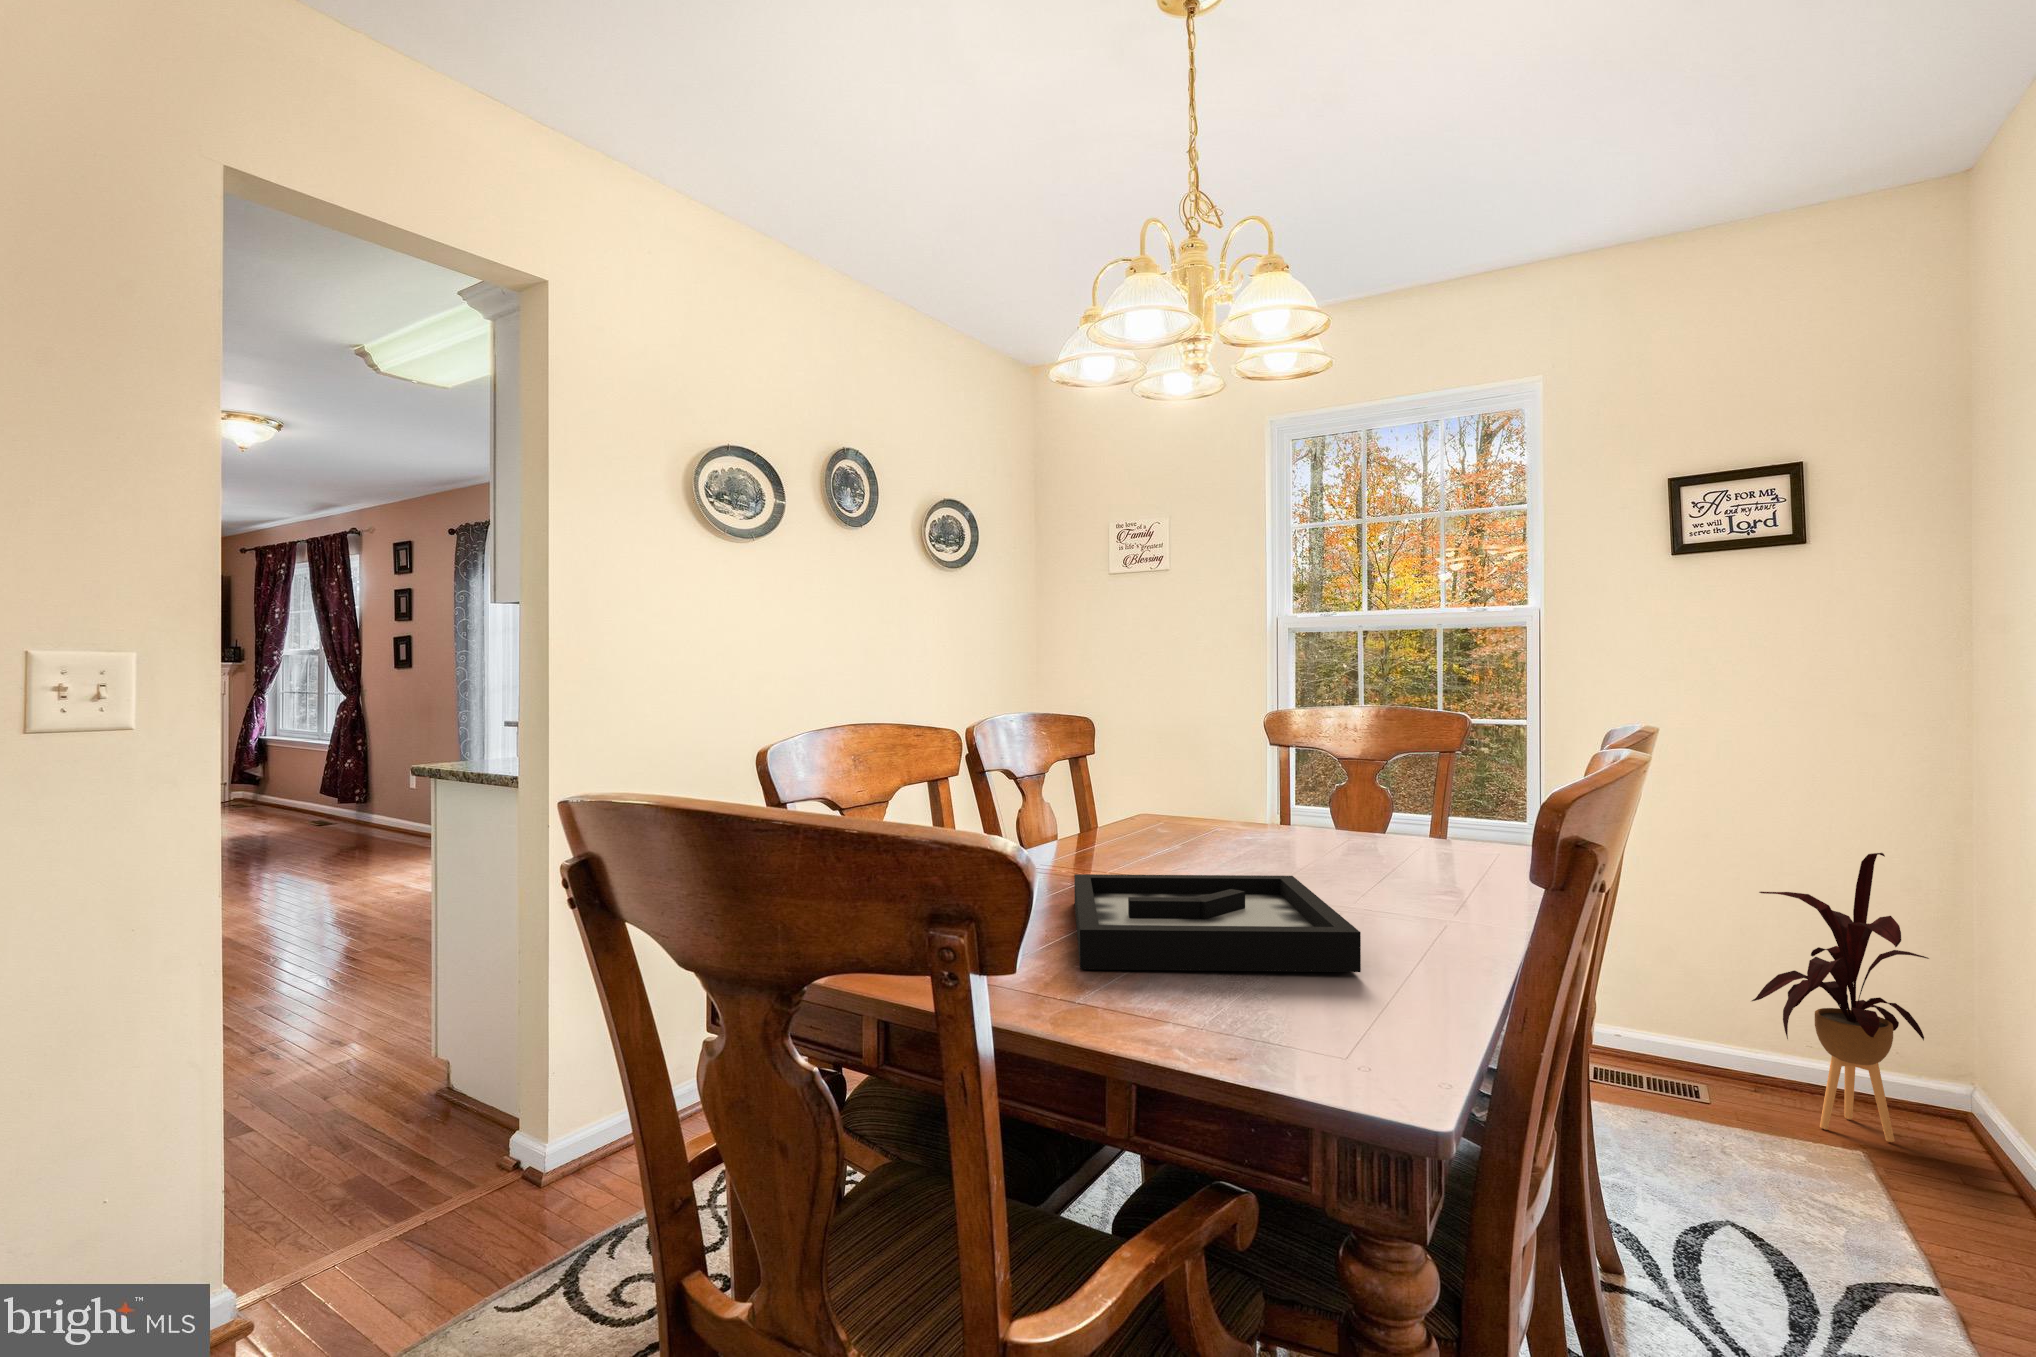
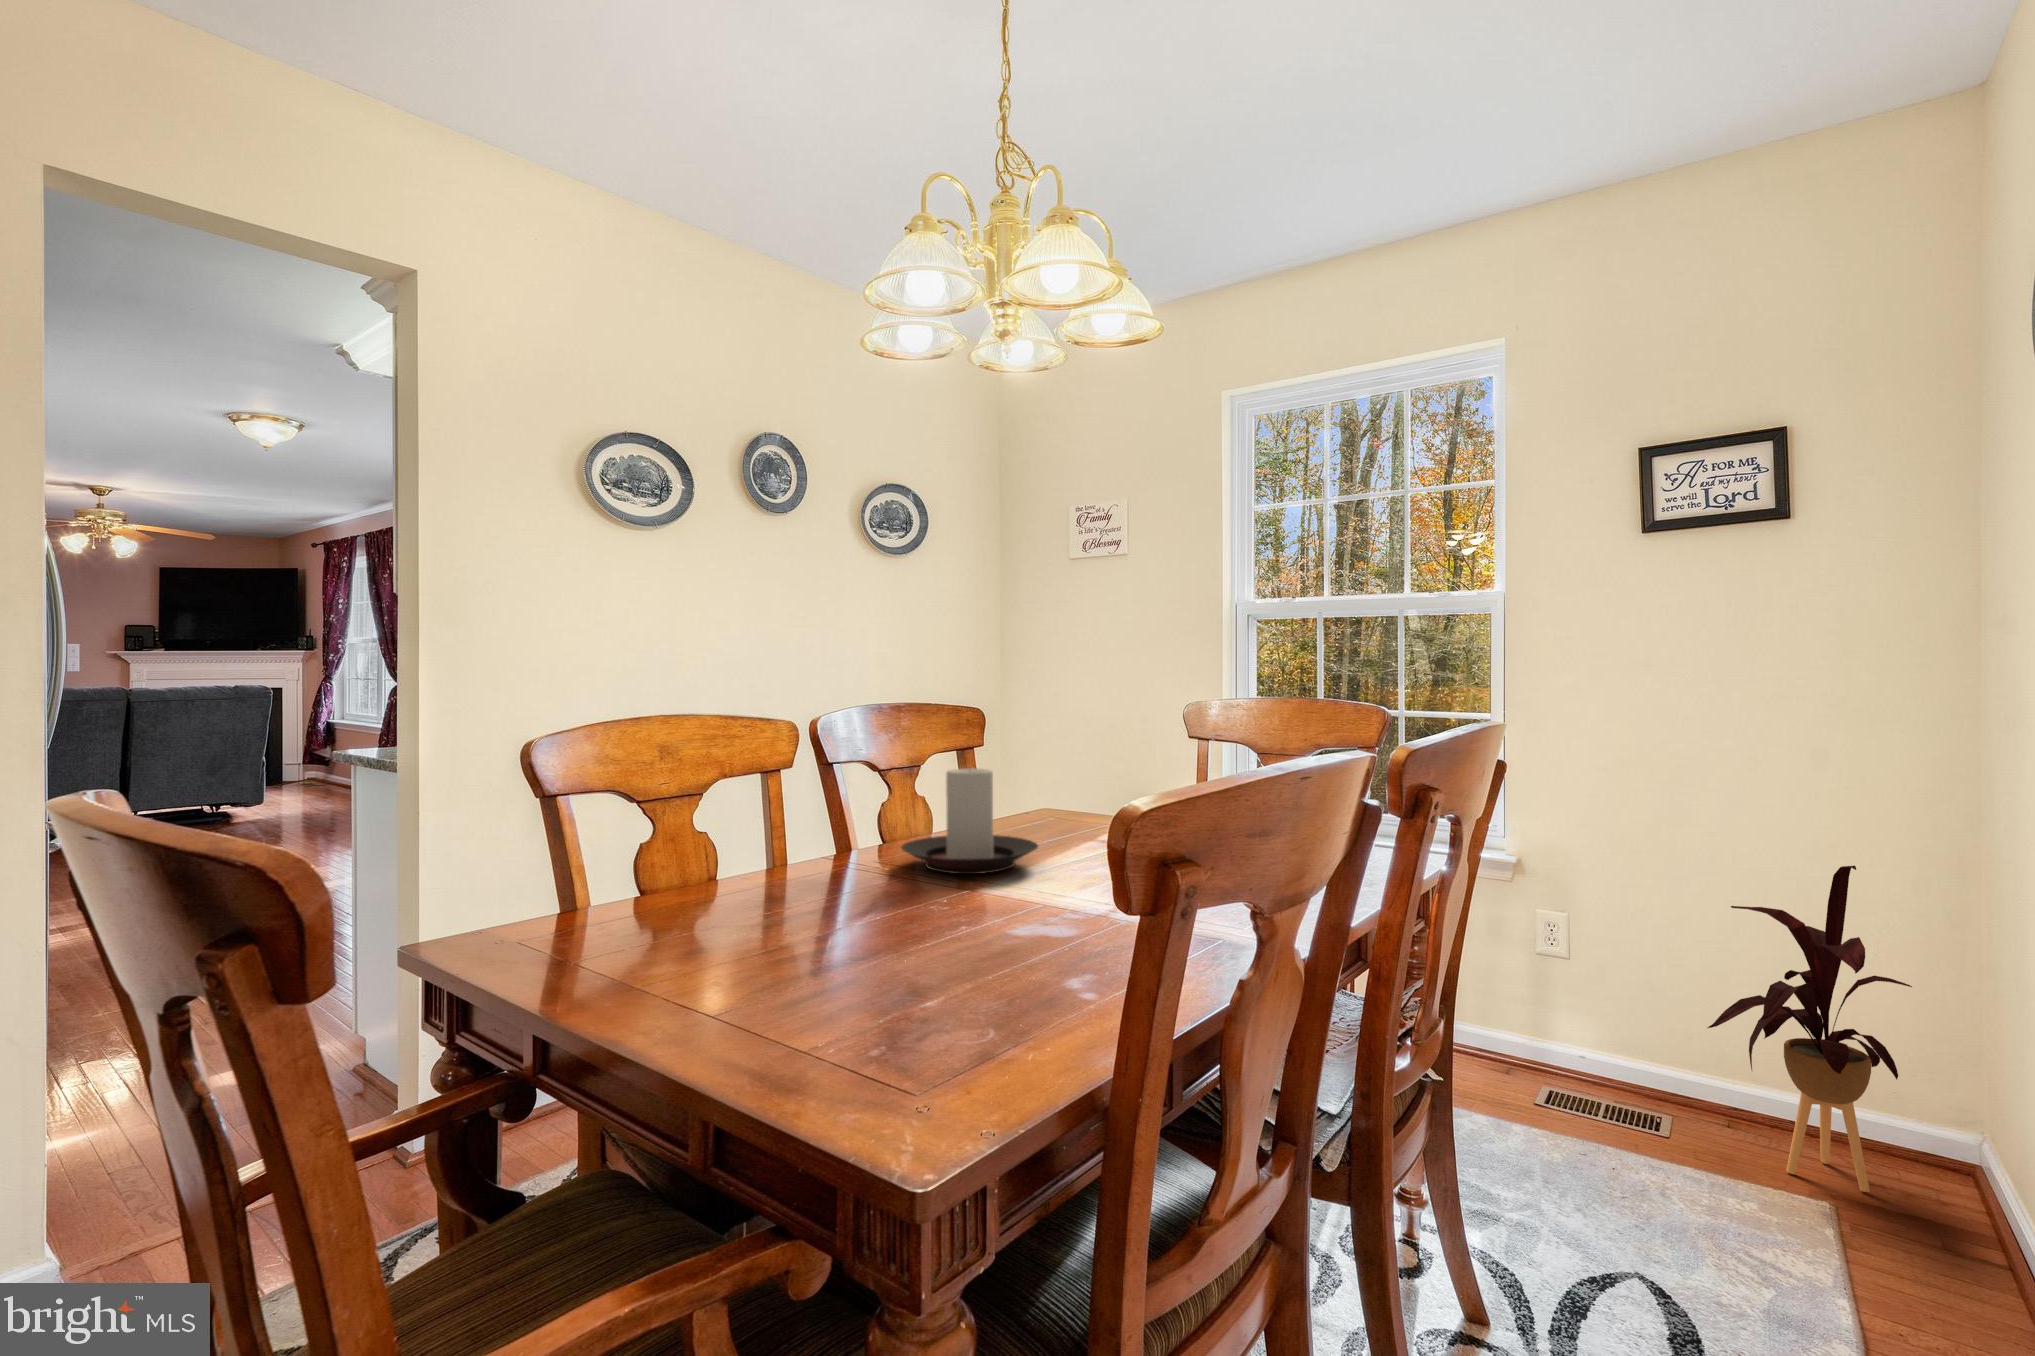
candle holder: none [1084,768,1215,872] -> present [901,768,1038,874]
decorative tray: present [1074,874,1361,972] -> none [750,876,1068,992]

